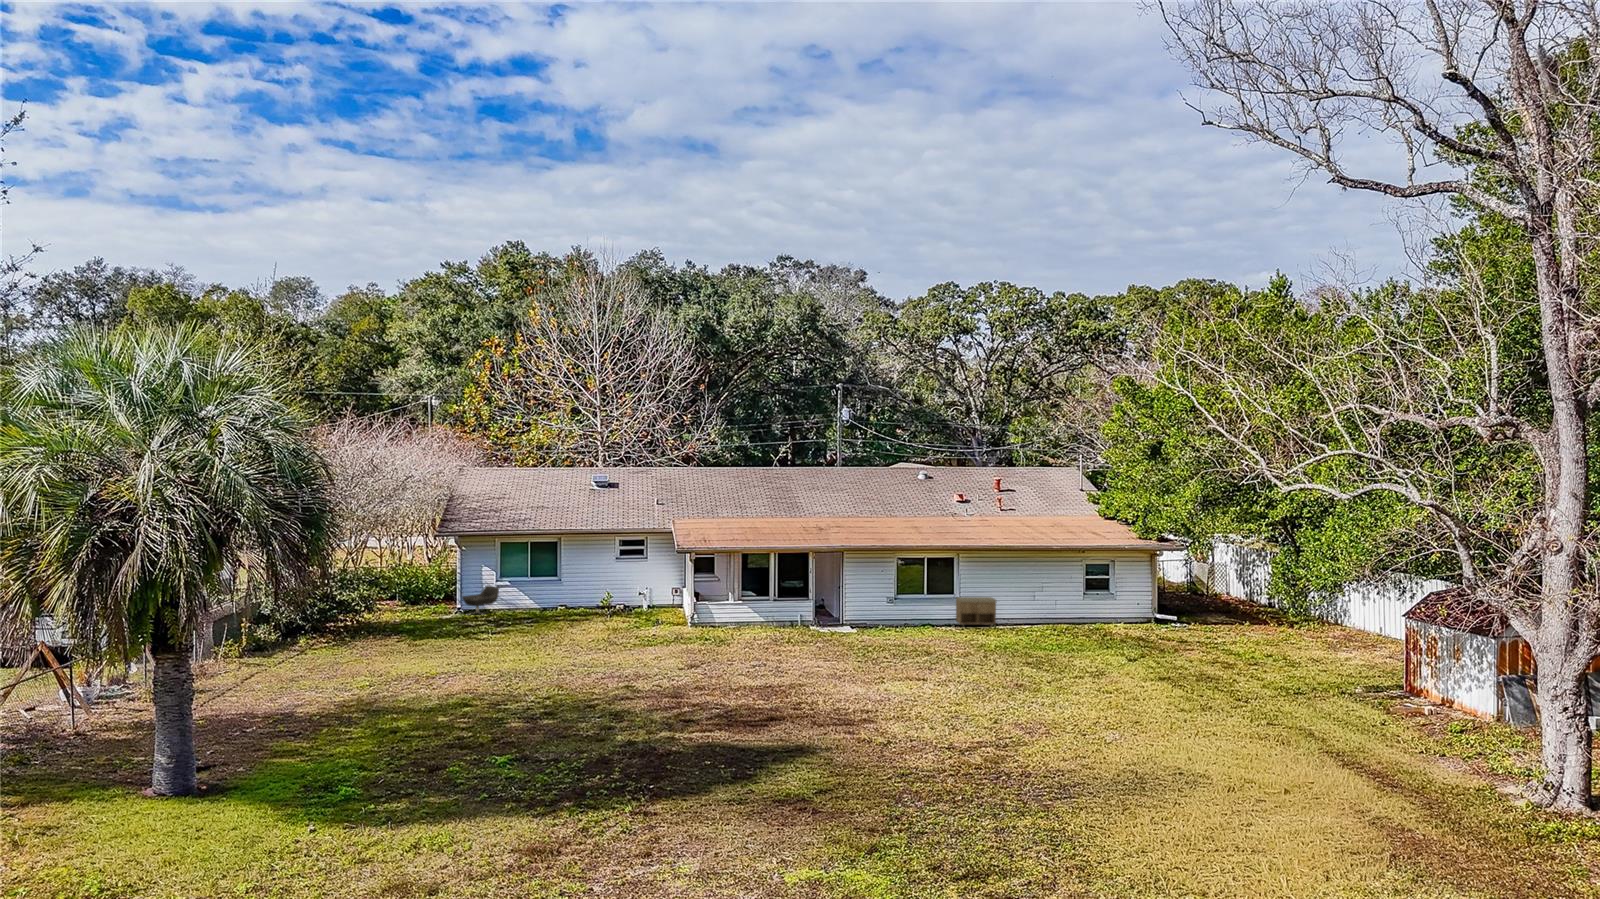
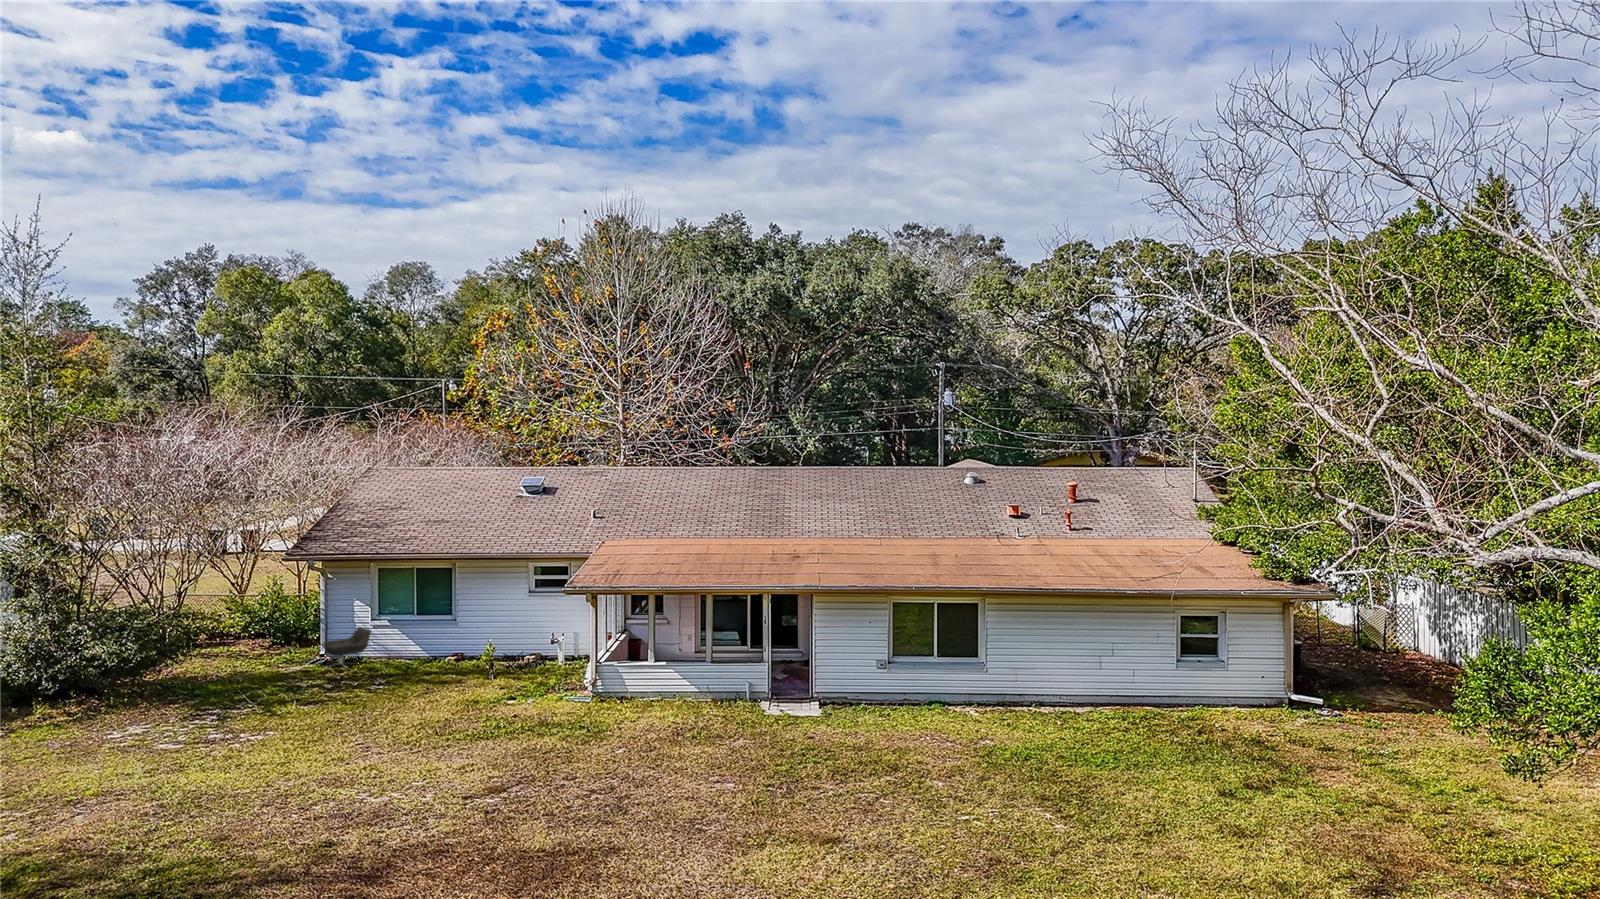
storage bench: present [956,597,997,625] -> none [978,662,1036,709]

